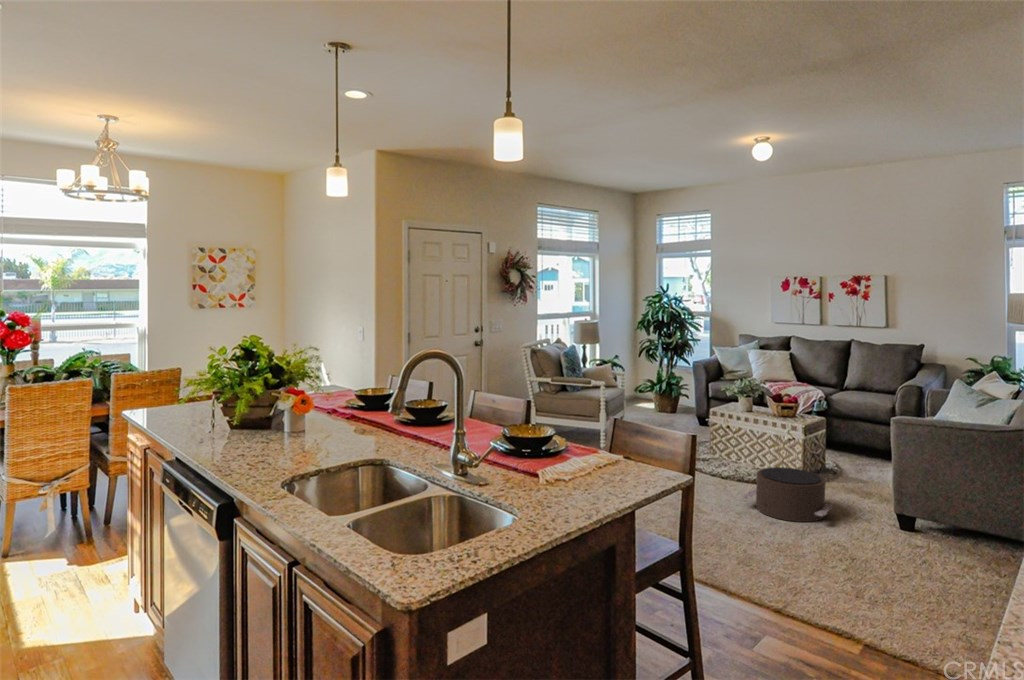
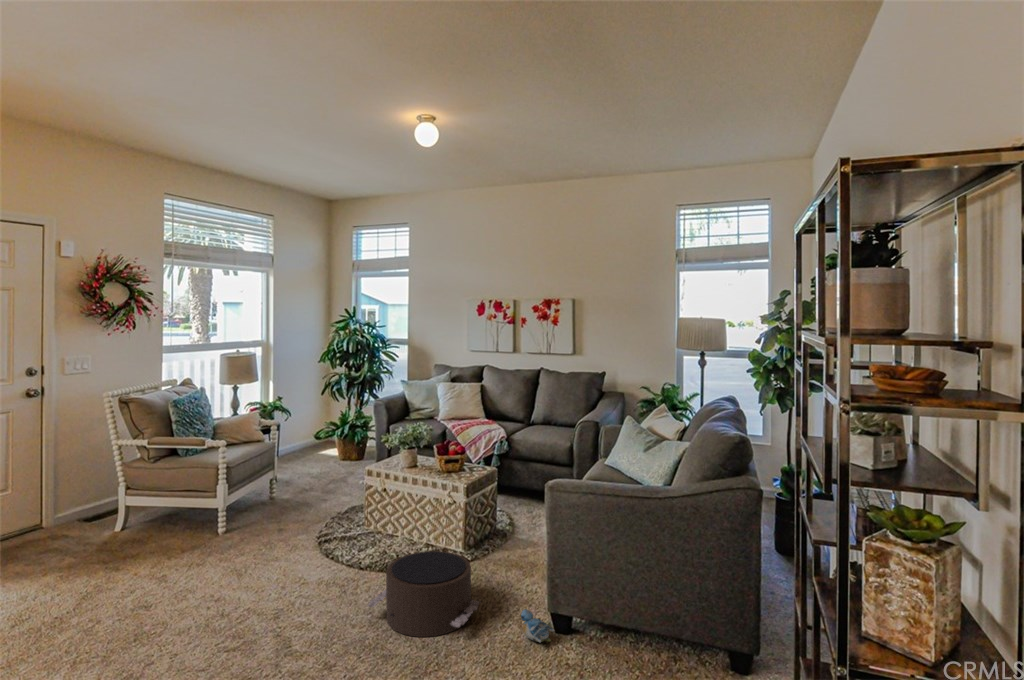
plush toy: none [872,511,904,536] -> present [521,609,555,643]

